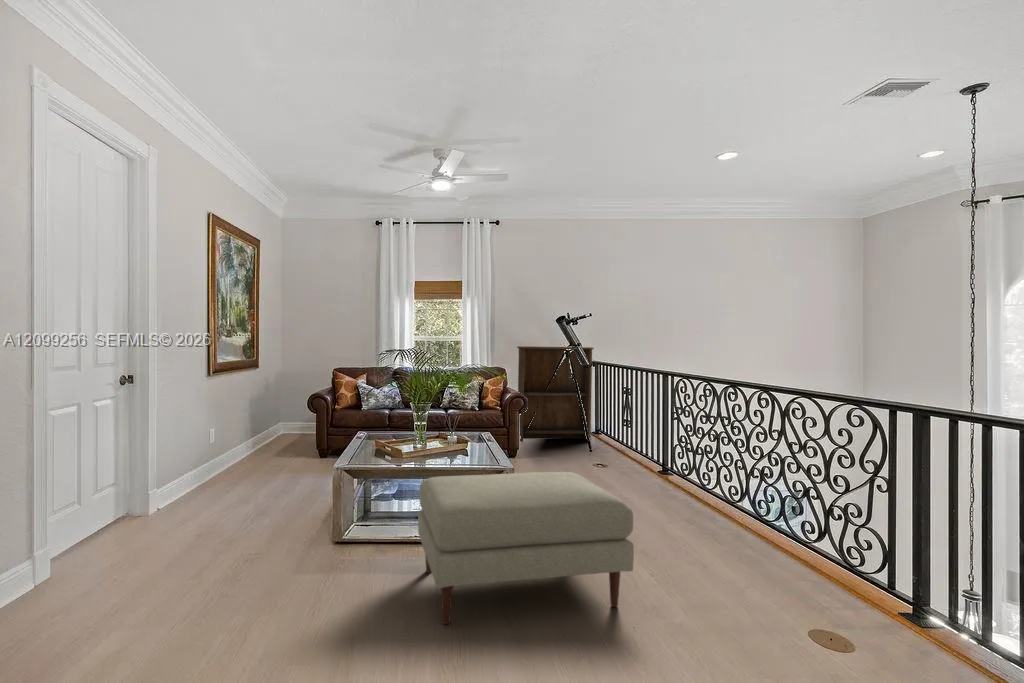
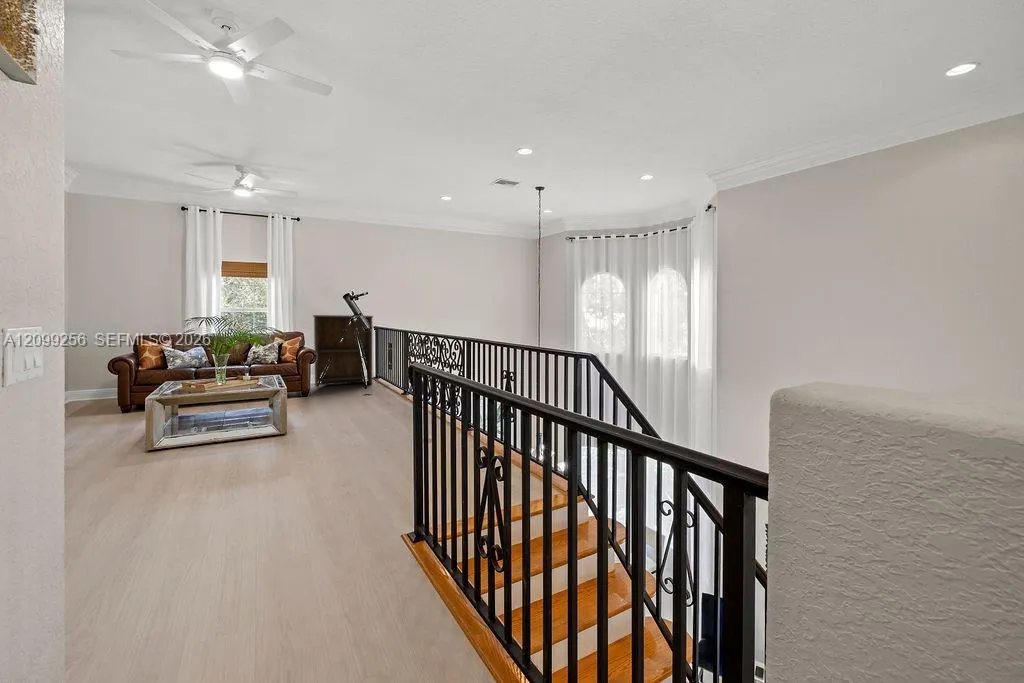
ottoman: present [418,472,634,624] -> none [183,409,351,530]

